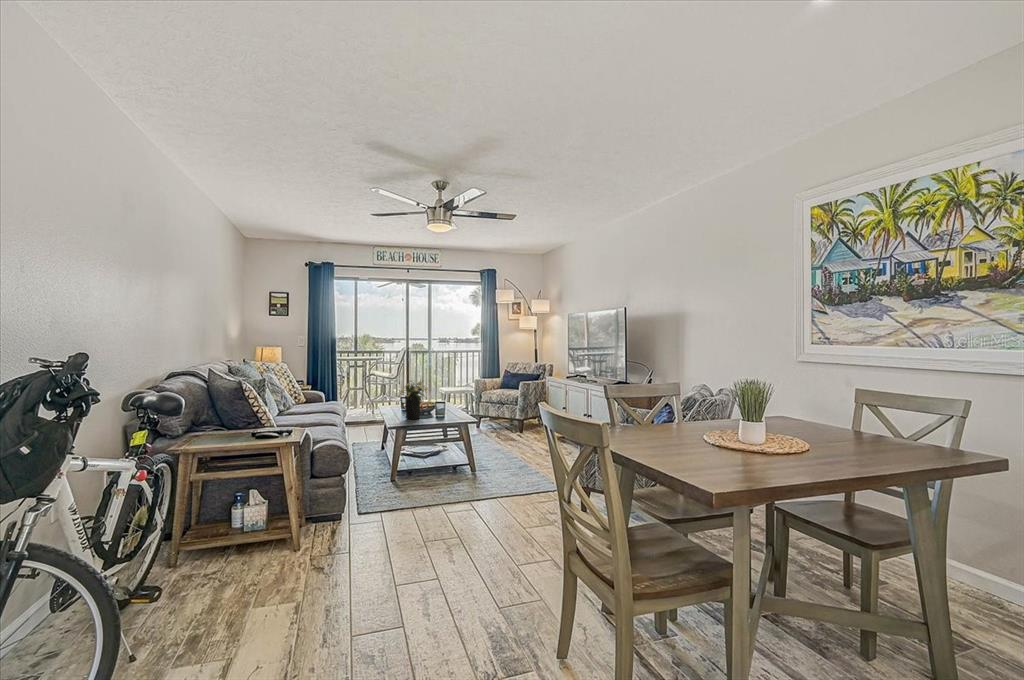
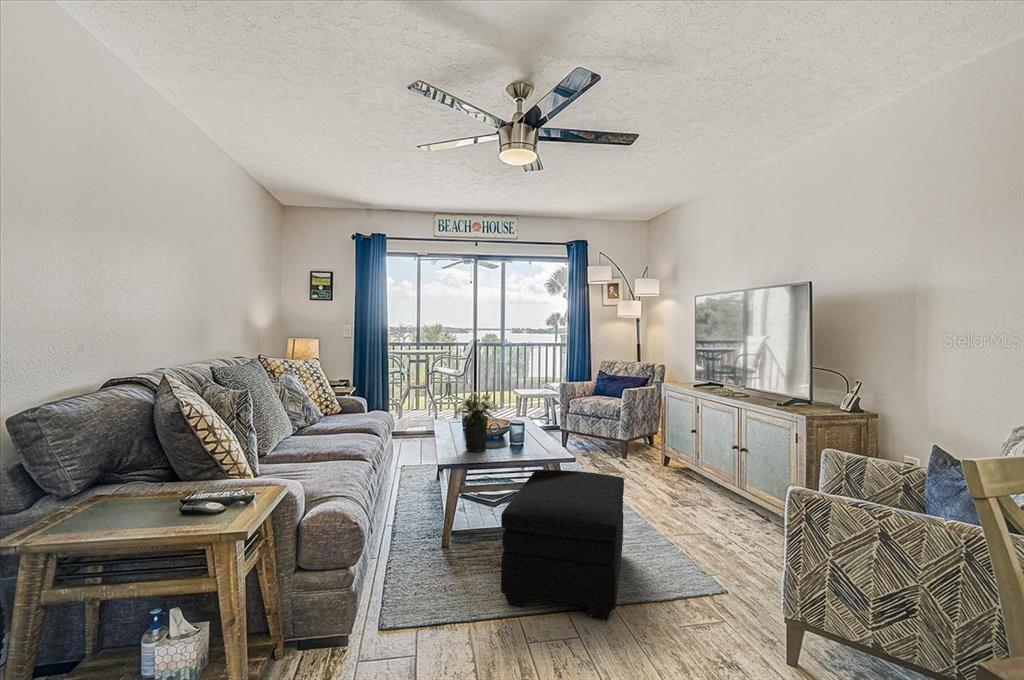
ottoman: none [431,428,508,503] -> present [501,470,624,620]

